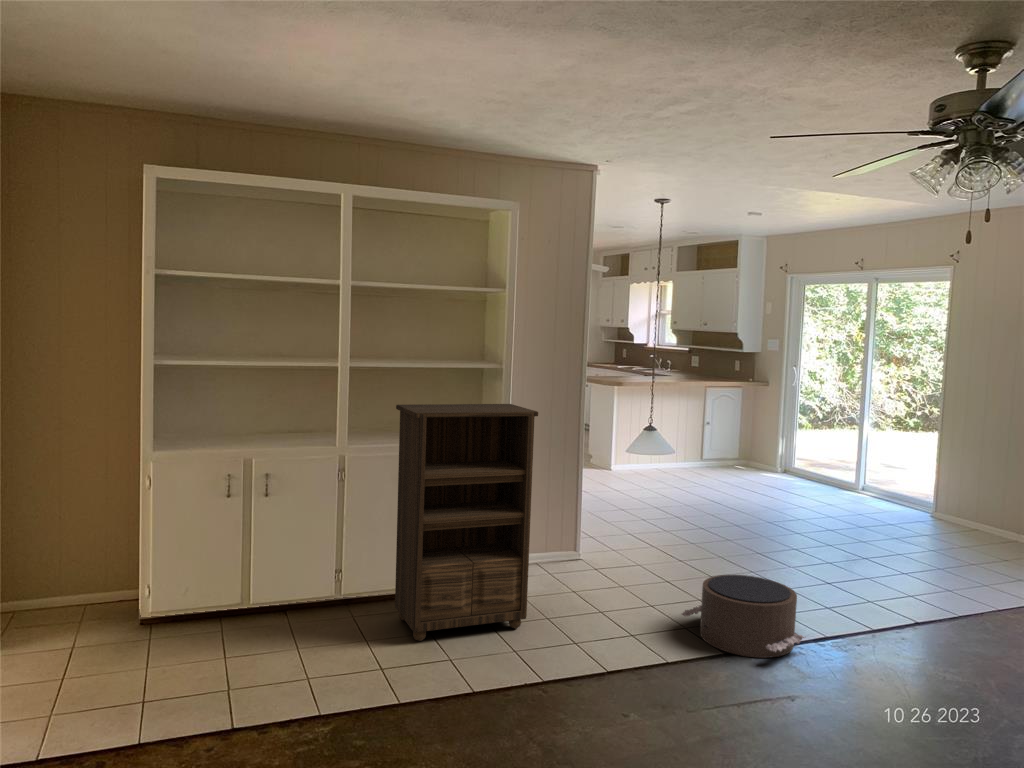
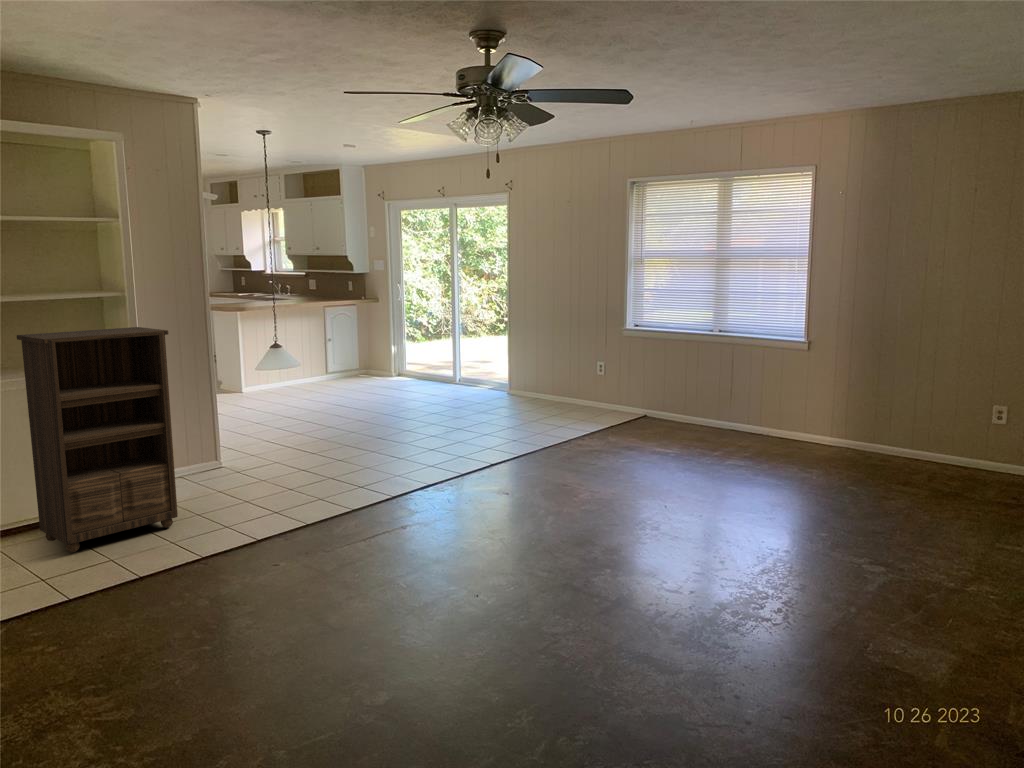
pouf: present [681,575,805,658] -> none [316,452,415,512]

